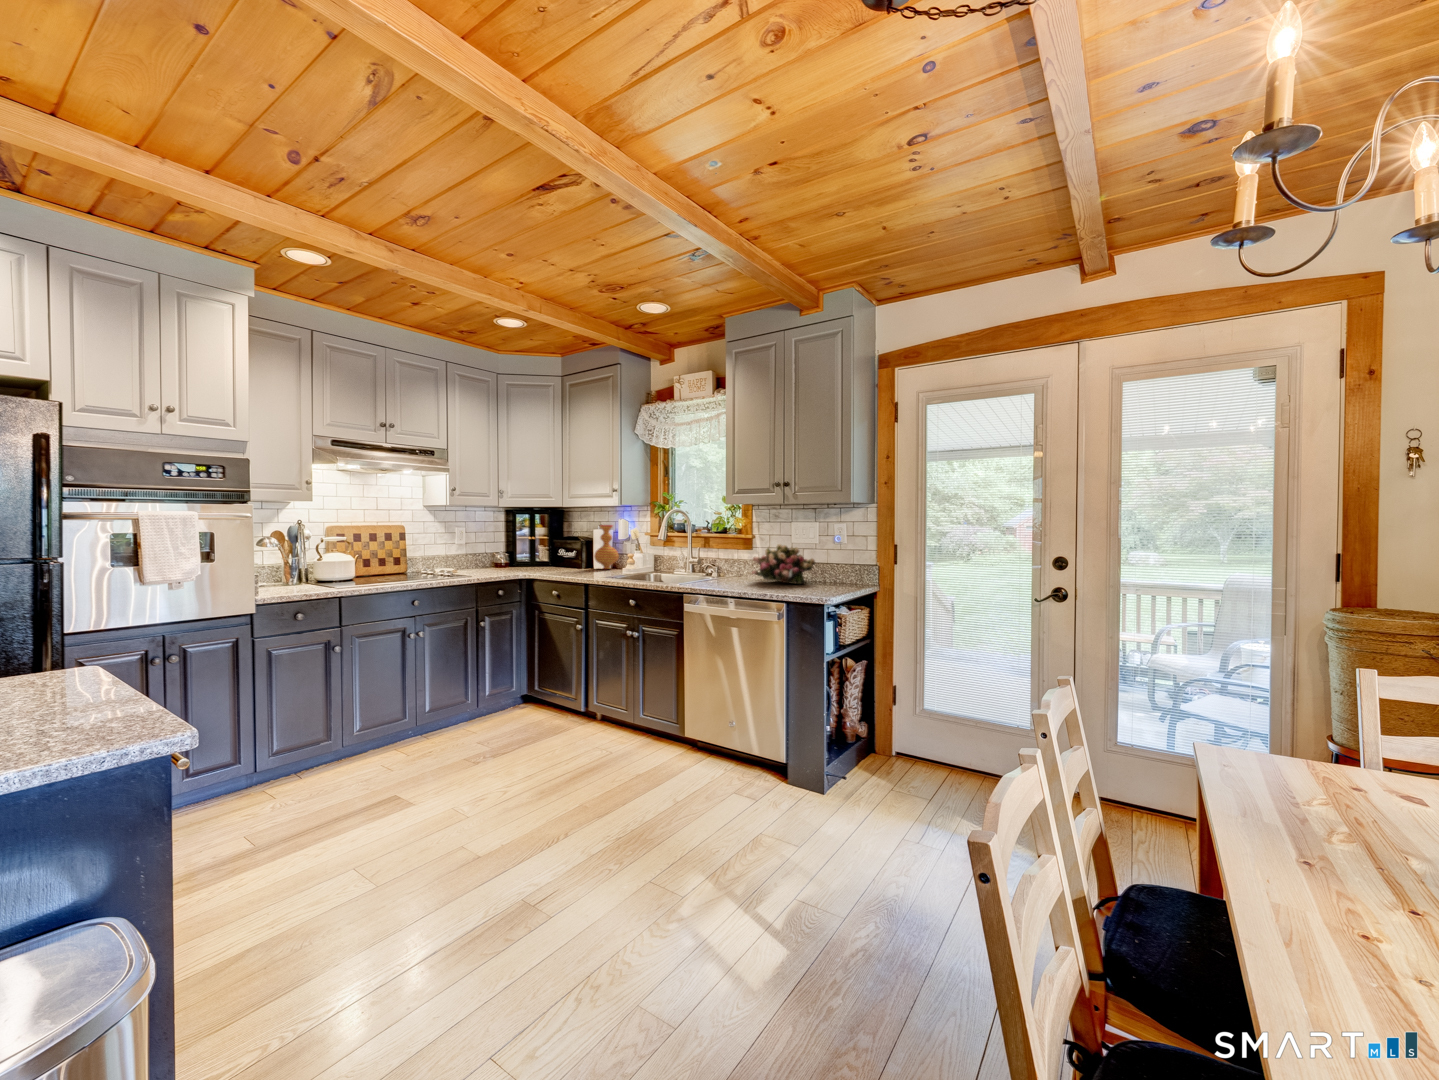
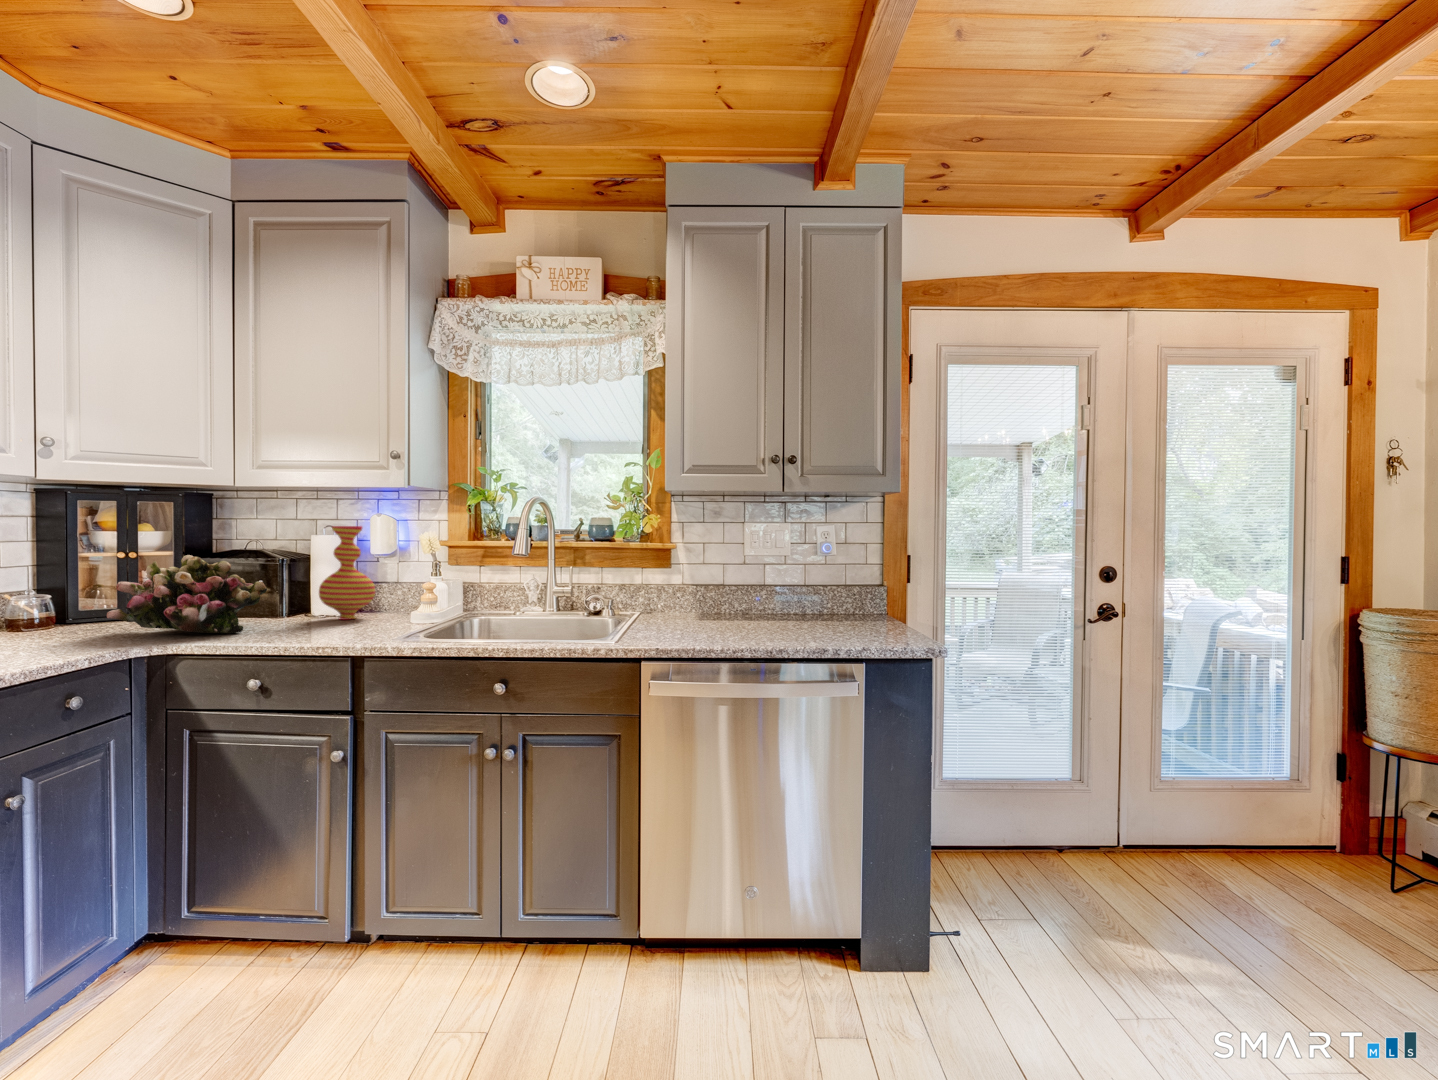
flower arrangement: present [752,544,815,584] -> present [107,555,267,633]

